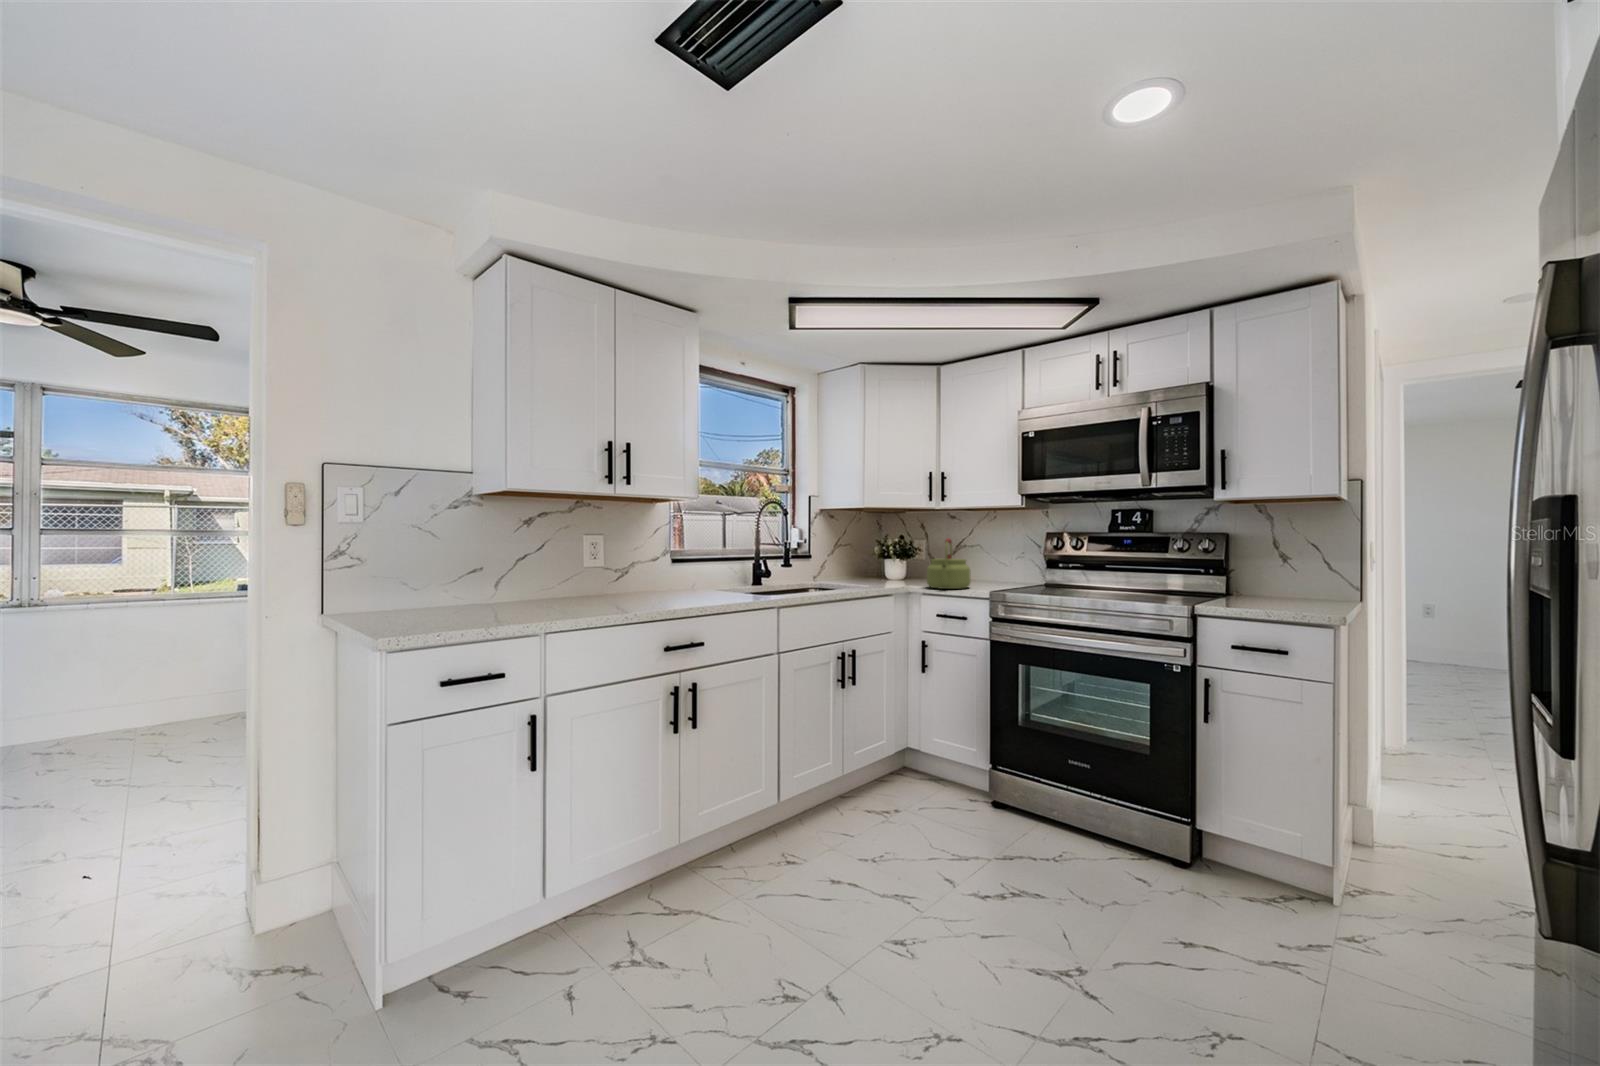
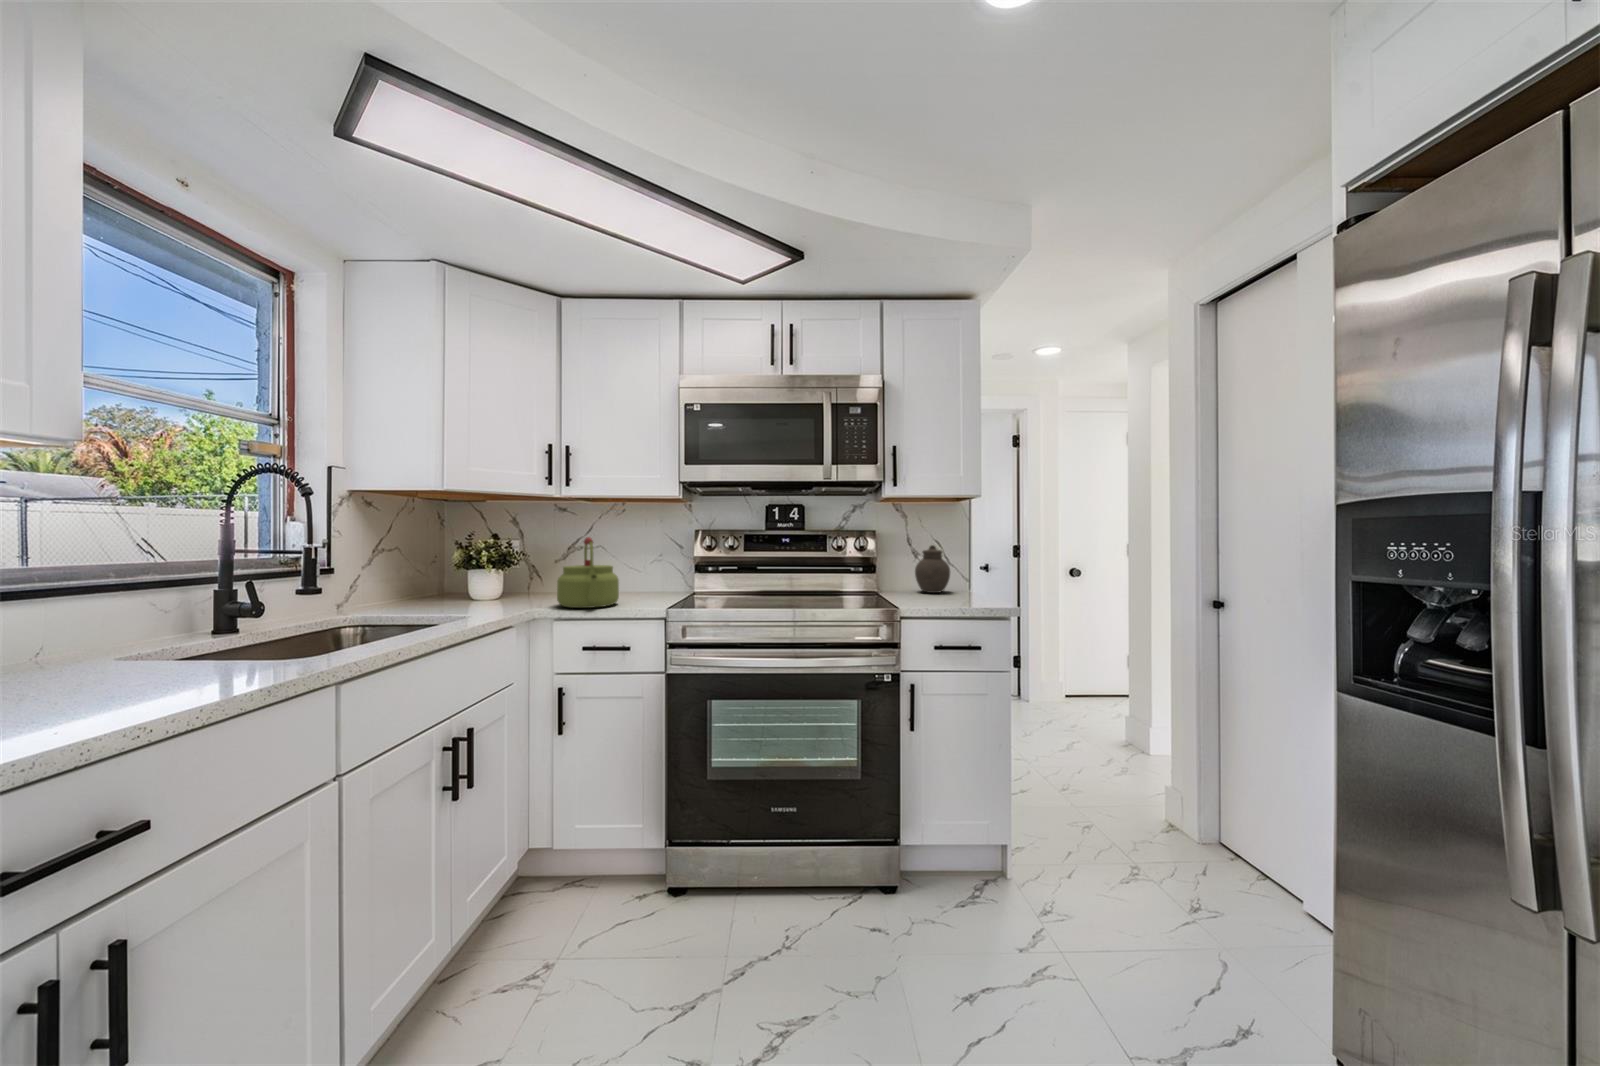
jar: none [1267,548,1313,599] -> present [915,545,950,593]

